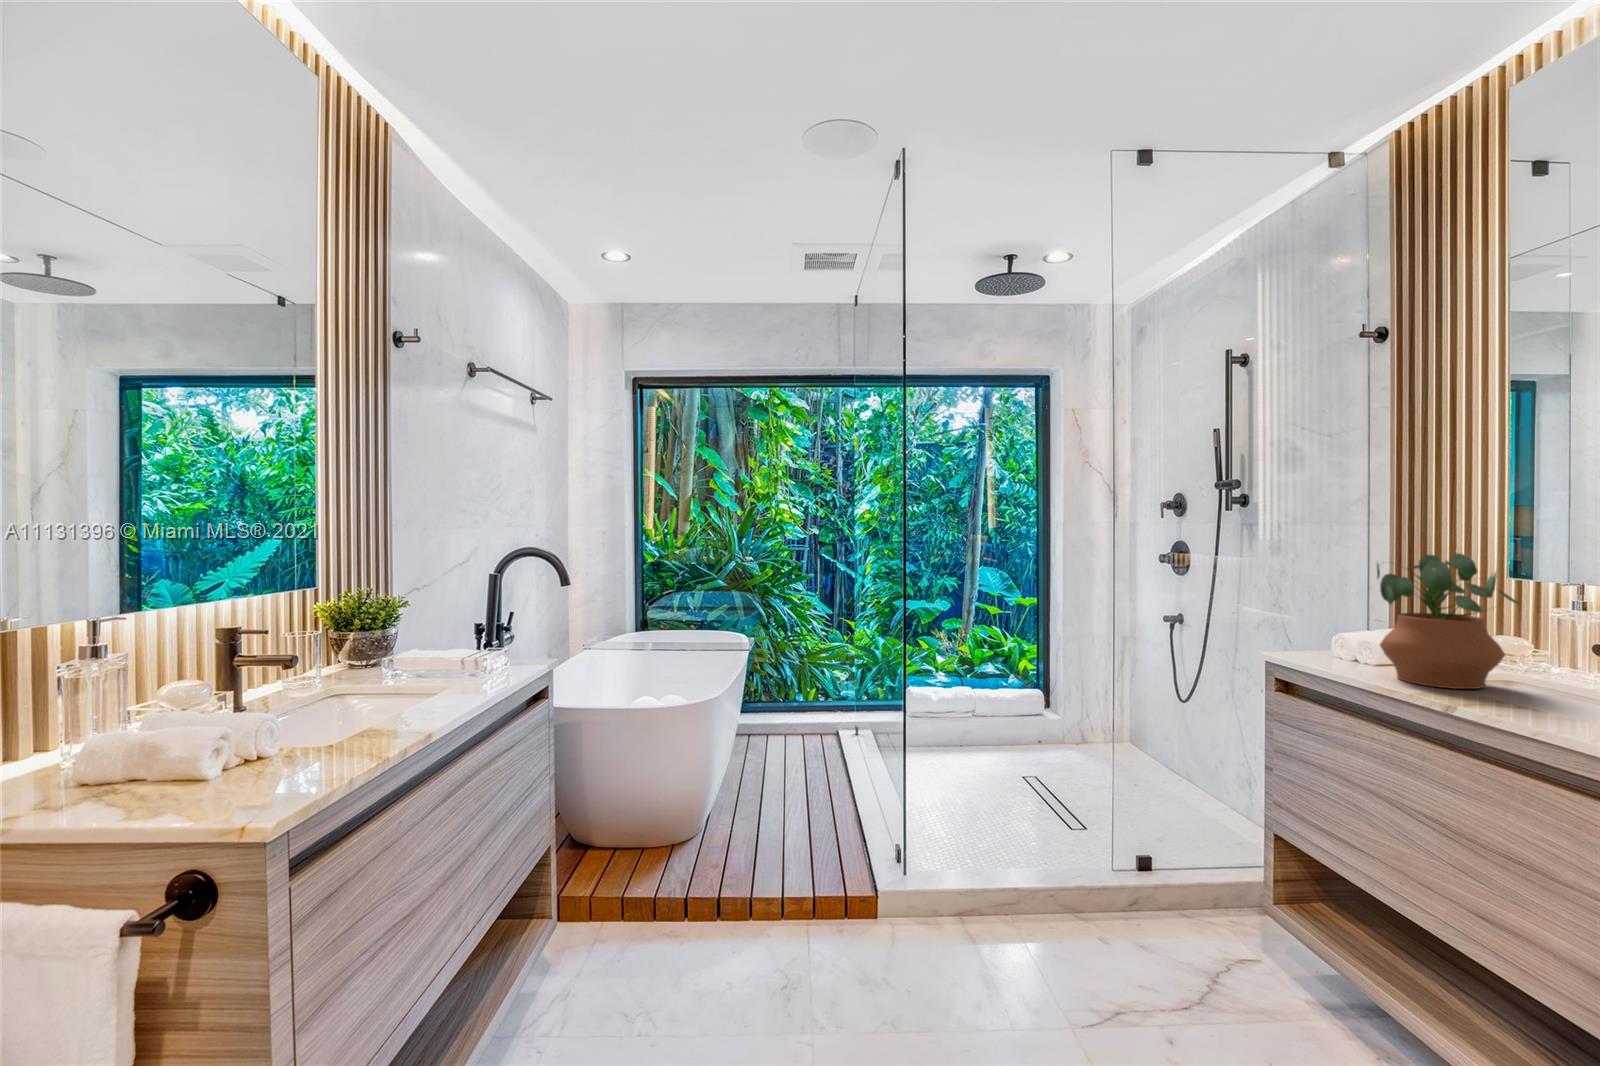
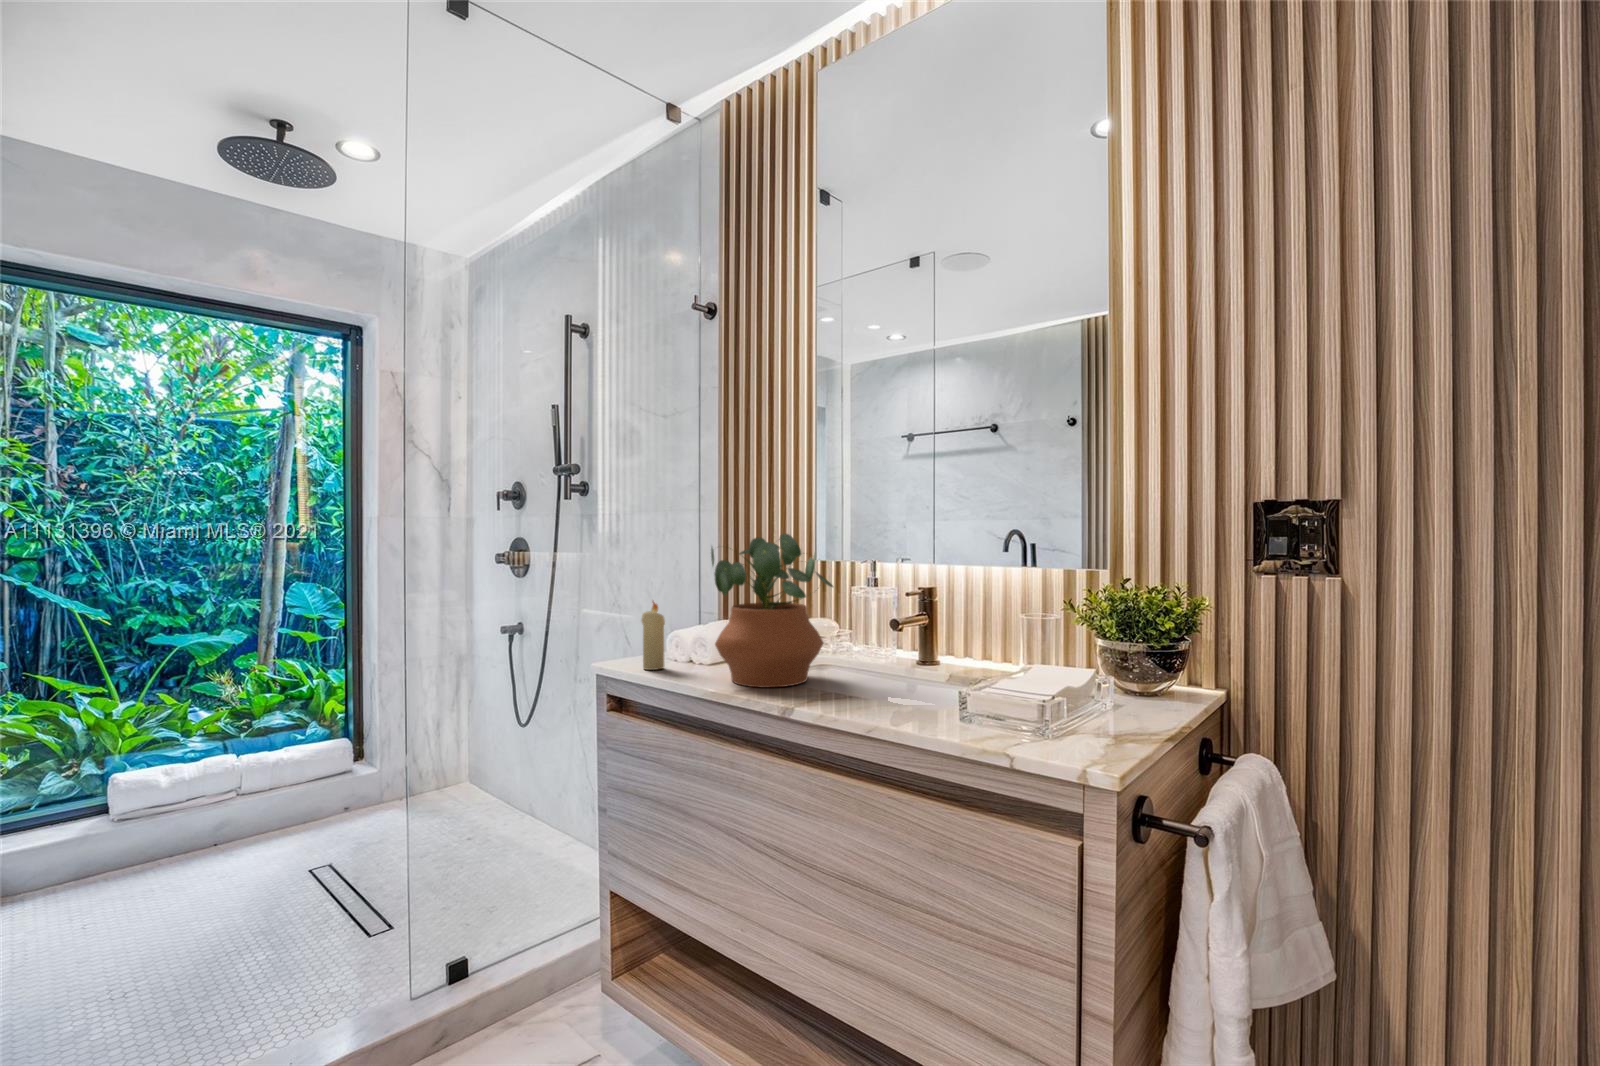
candle: none [1305,603,1328,661] -> present [641,602,665,670]

